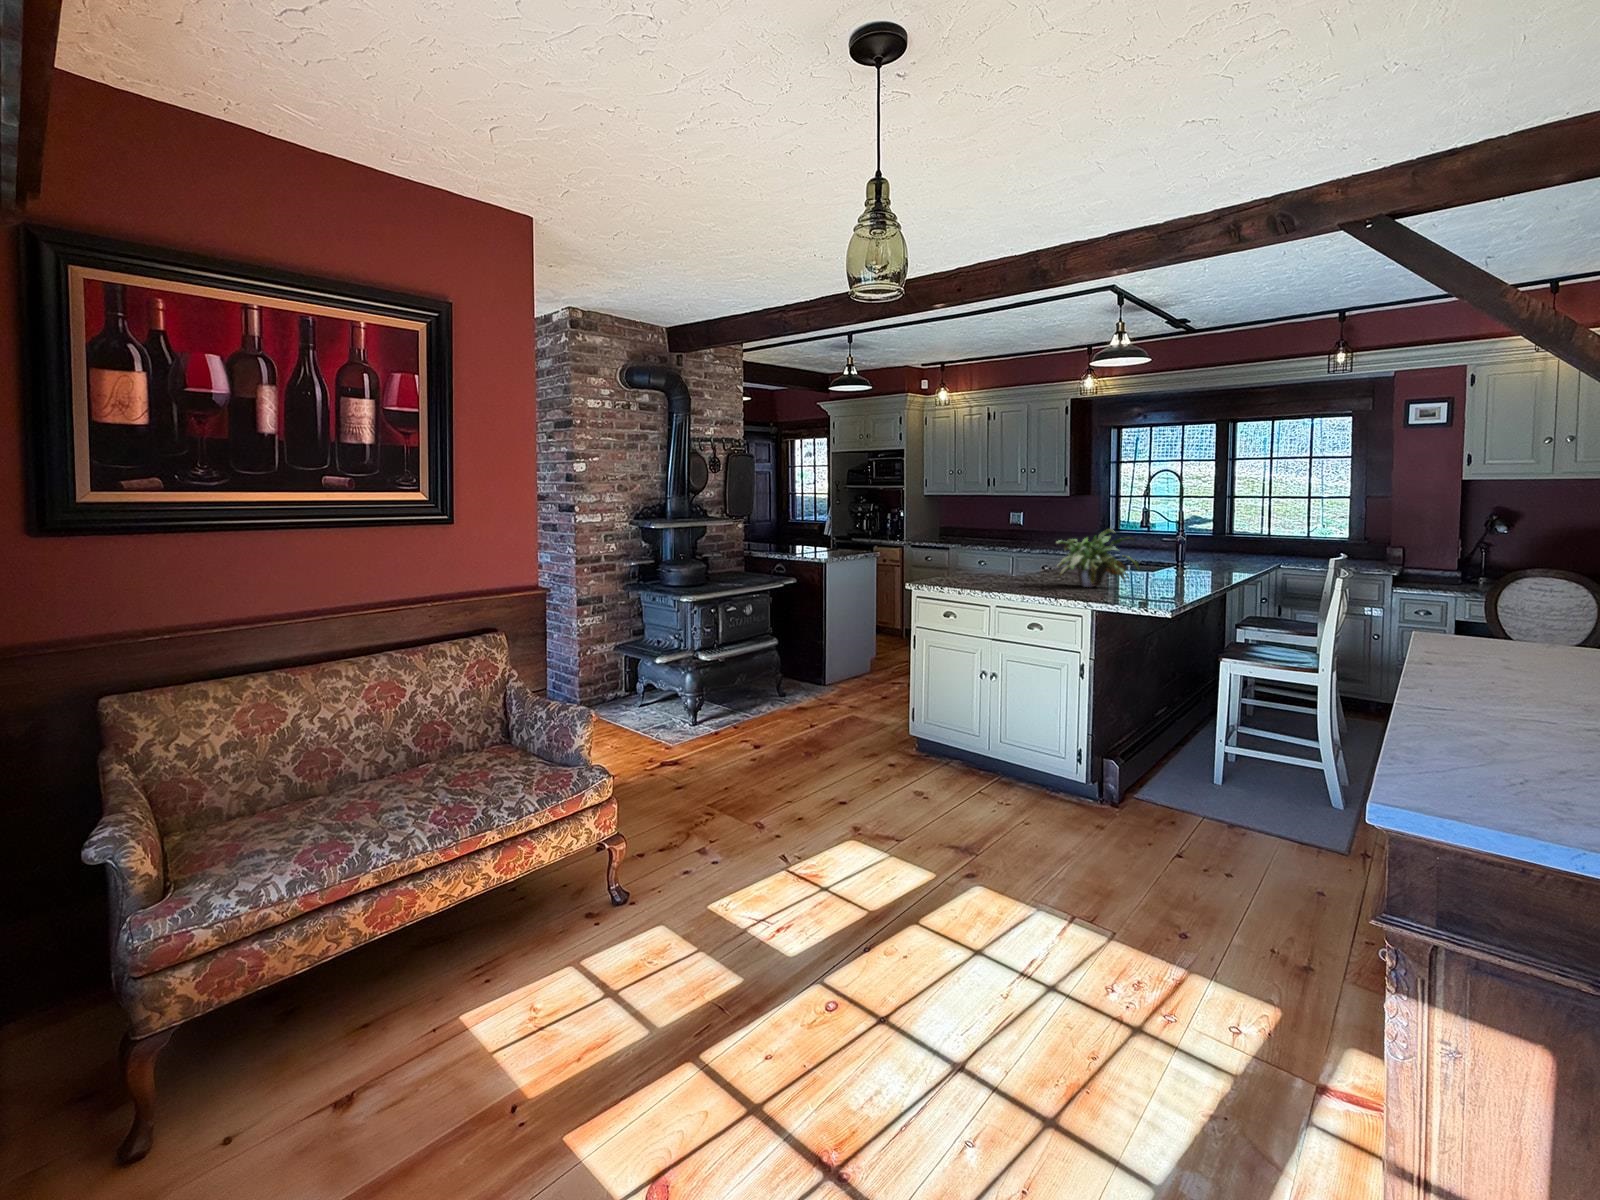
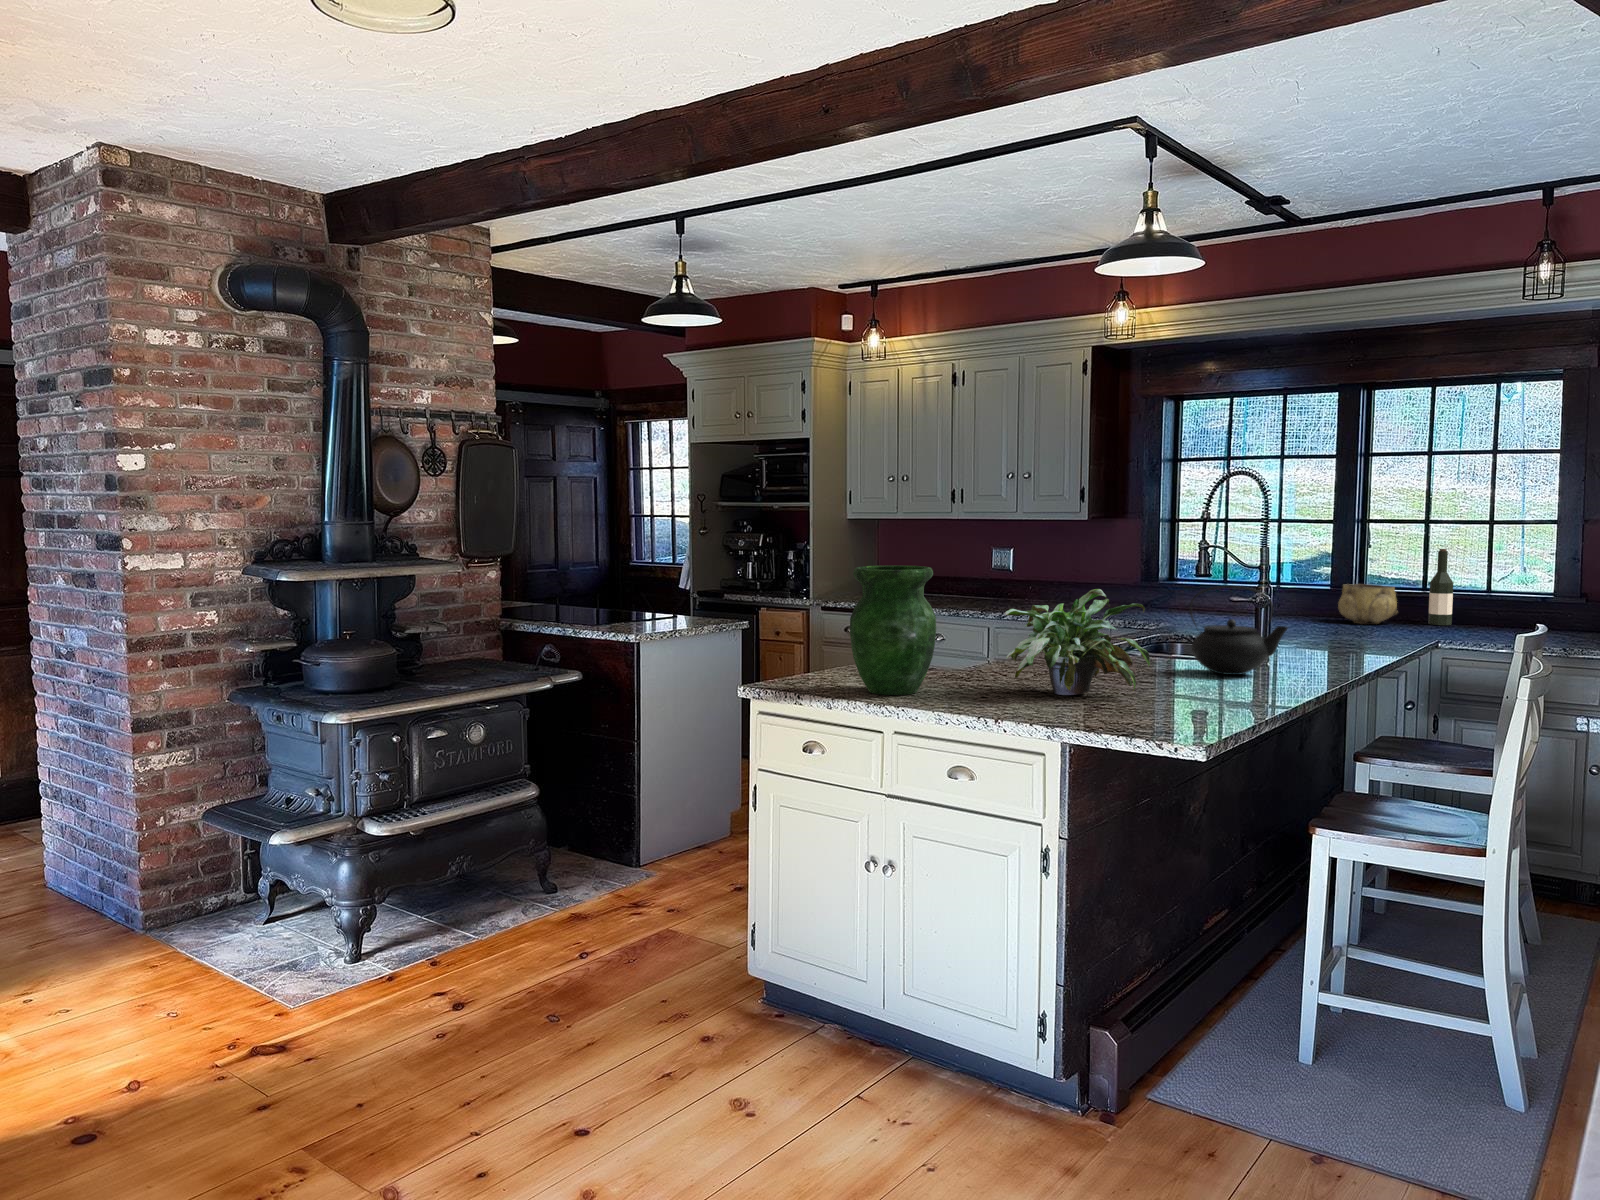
wine bottle: none [1268,513,1285,557] -> present [1428,549,1453,625]
vase: none [969,518,1017,586] -> present [850,565,936,695]
teapot: none [1149,529,1208,579] -> present [1190,586,1288,675]
decorative bowl: none [1215,534,1251,556] -> present [1338,584,1398,624]

